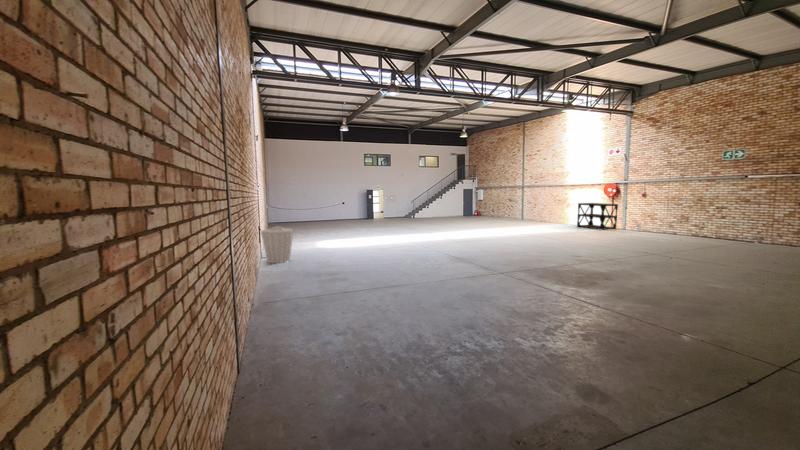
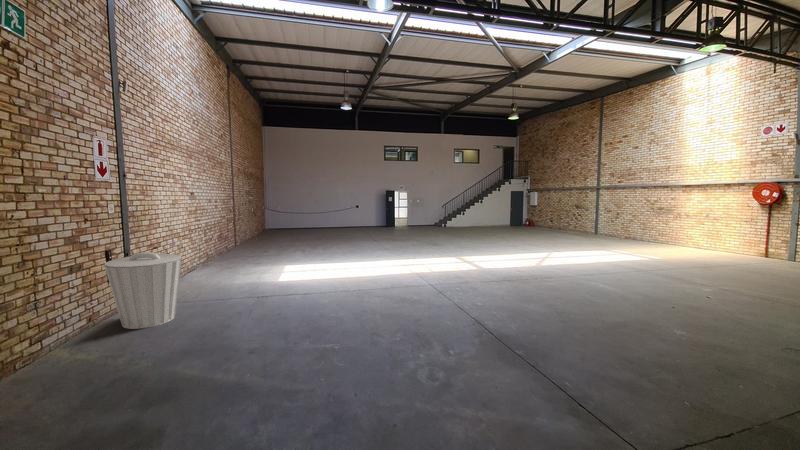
shelving unit: present [577,203,618,230] -> none [699,213,781,258]

